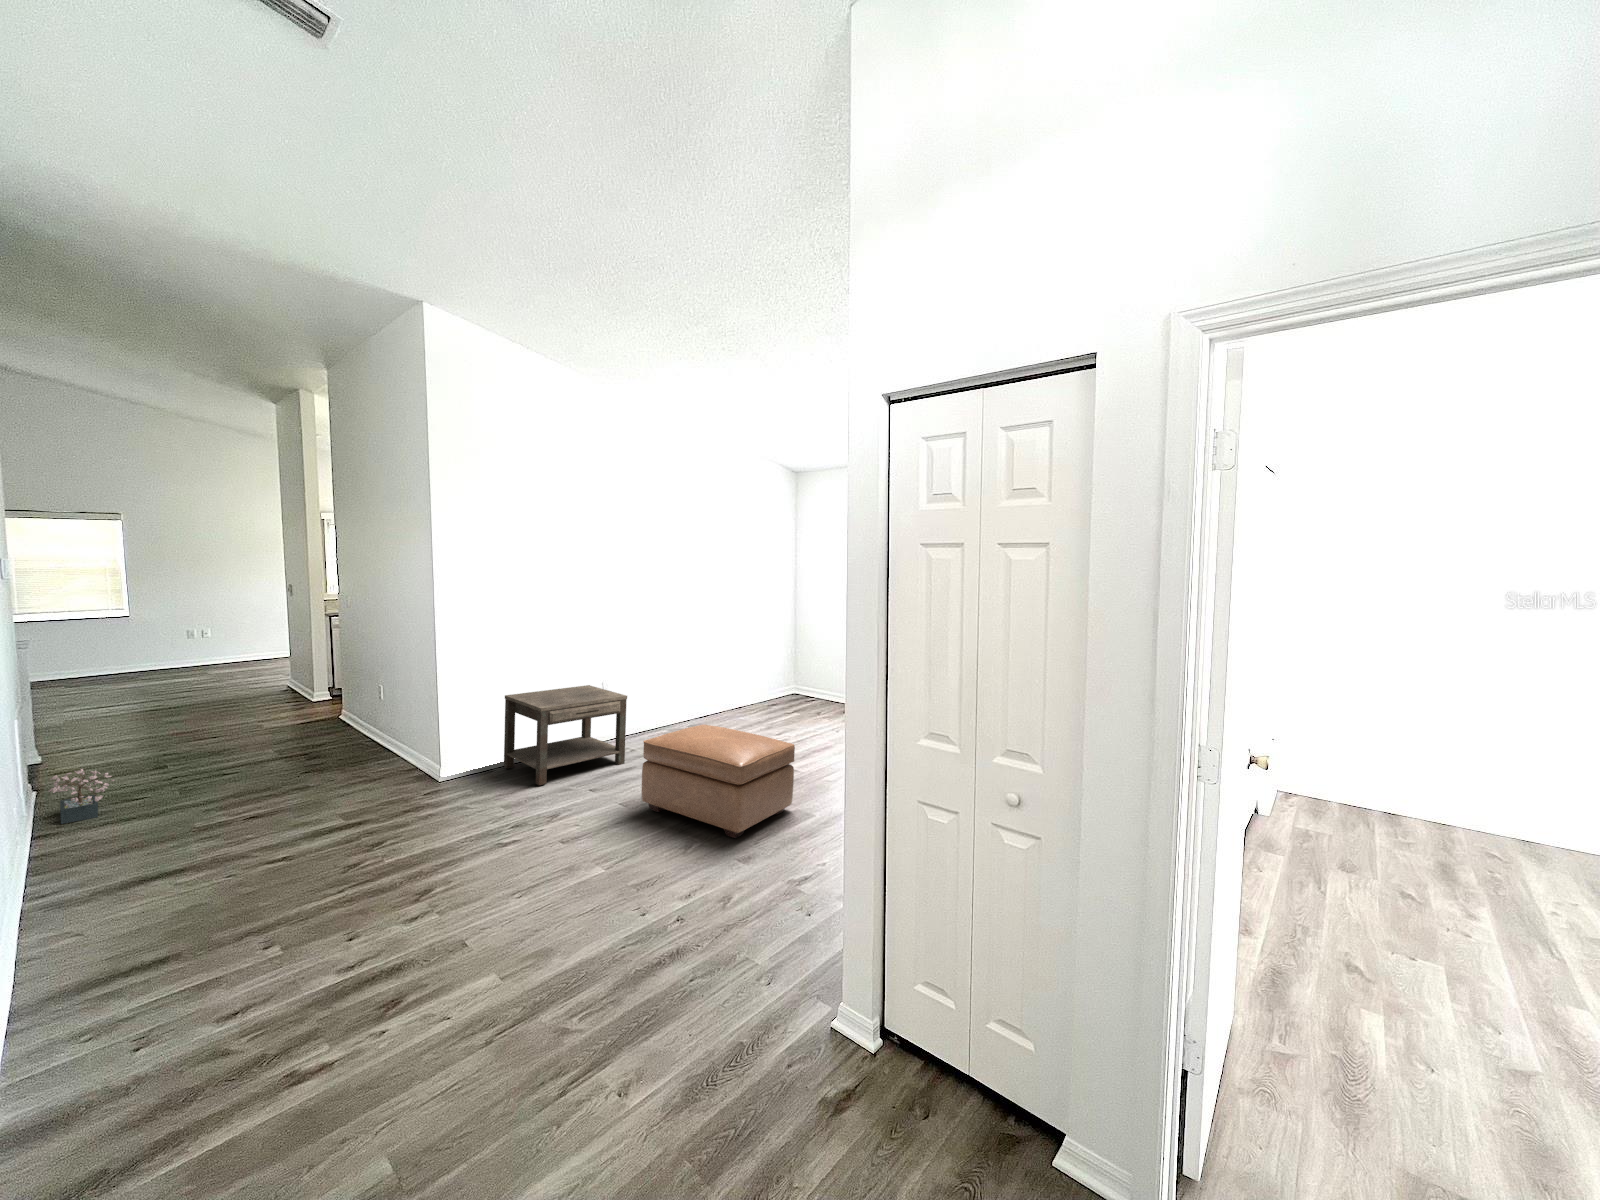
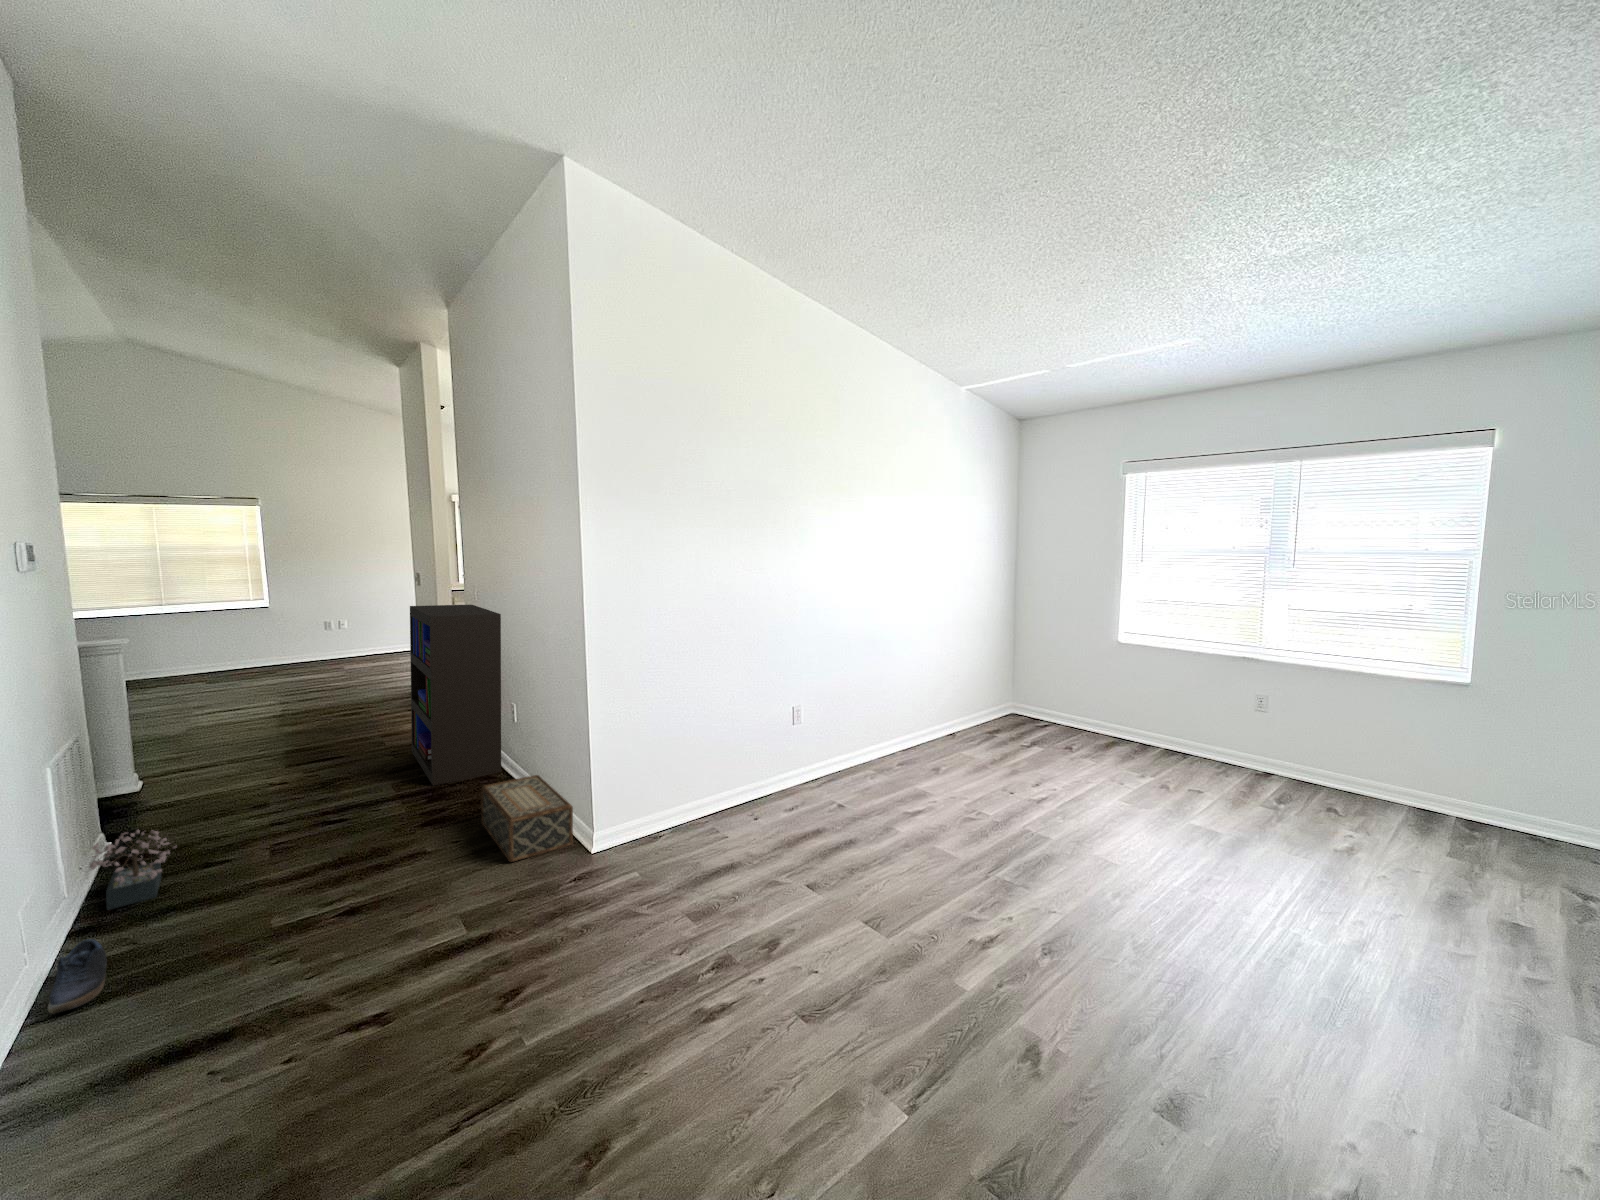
bookshelf: none [290,611,372,751] -> present [410,605,501,785]
side table: present [504,685,627,785] -> none [675,709,844,870]
ottoman: present [642,725,795,838] -> none [915,789,1189,1040]
woven basket: none [354,735,425,788] -> present [481,775,573,862]
shoe: none [49,829,84,865] -> present [48,939,107,1014]

